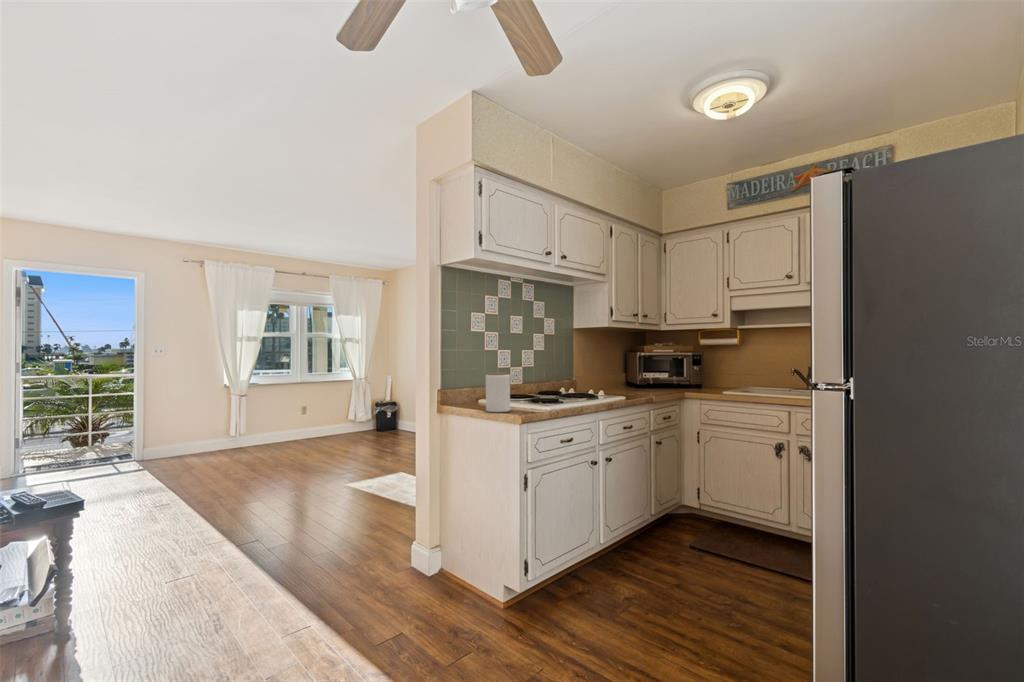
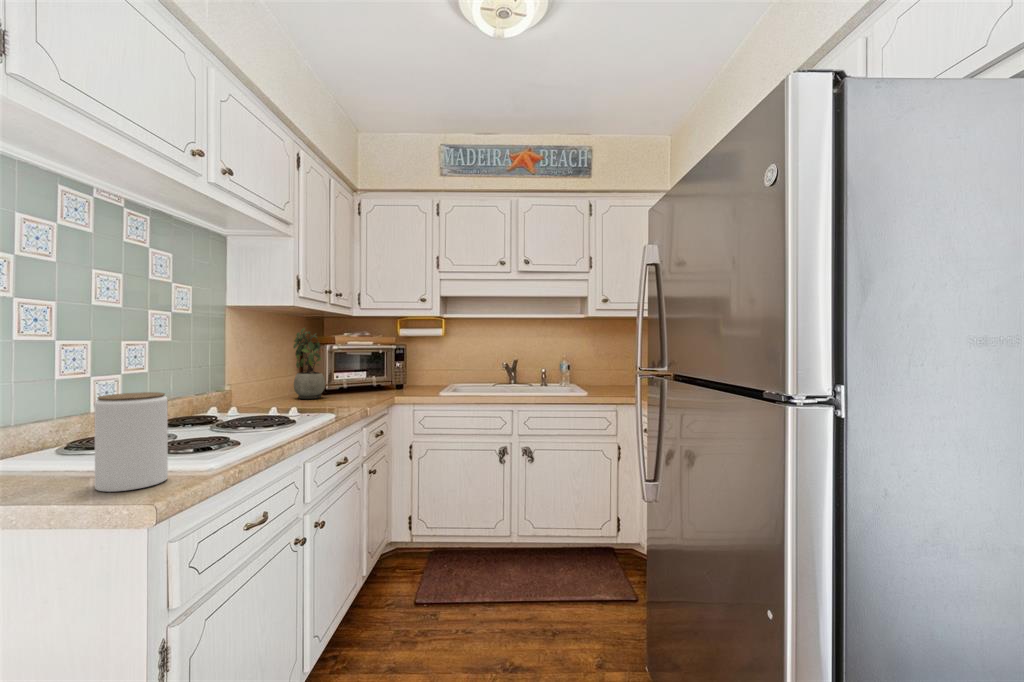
potted plant: none [610,340,630,388] -> present [293,328,325,399]

